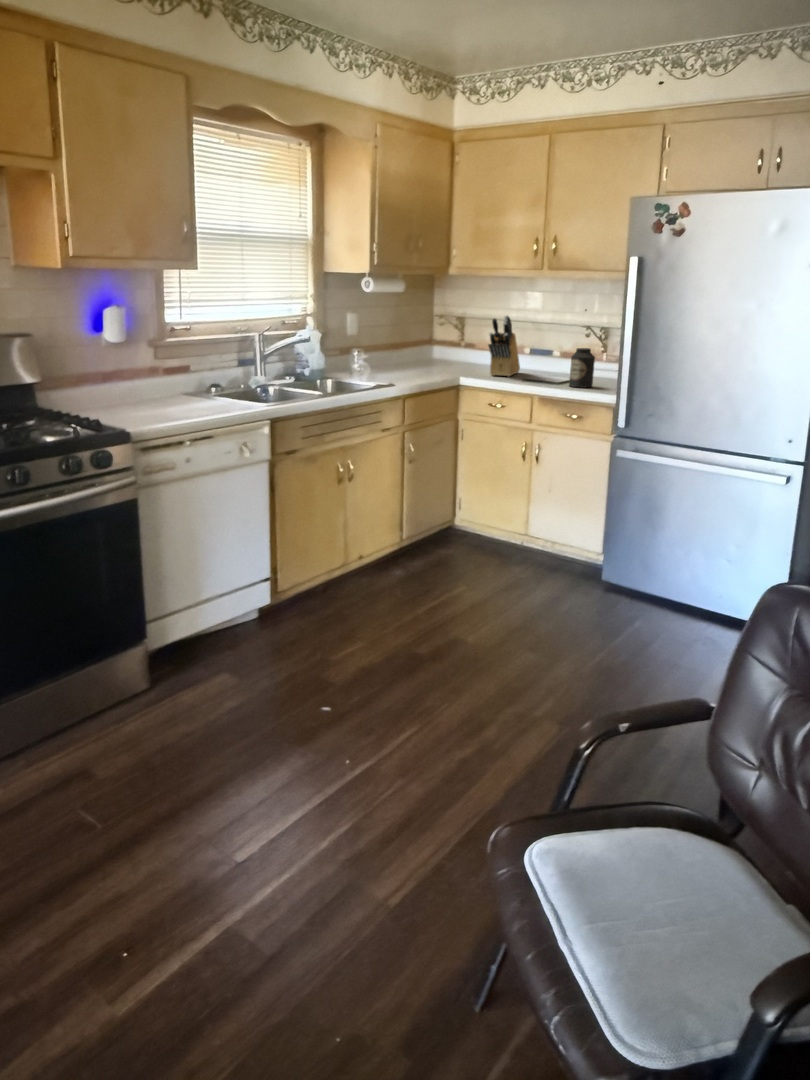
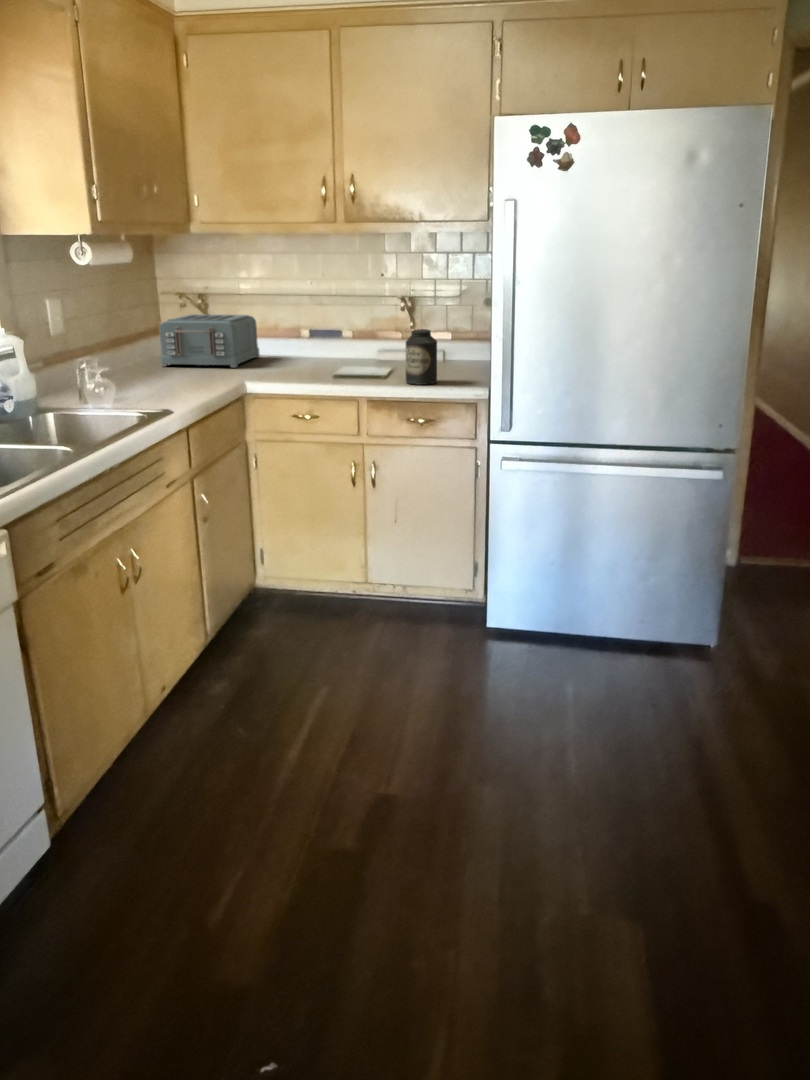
knife block: present [488,316,520,376] -> none [277,289,311,375]
toaster: none [420,332,493,370] -> present [159,314,260,368]

